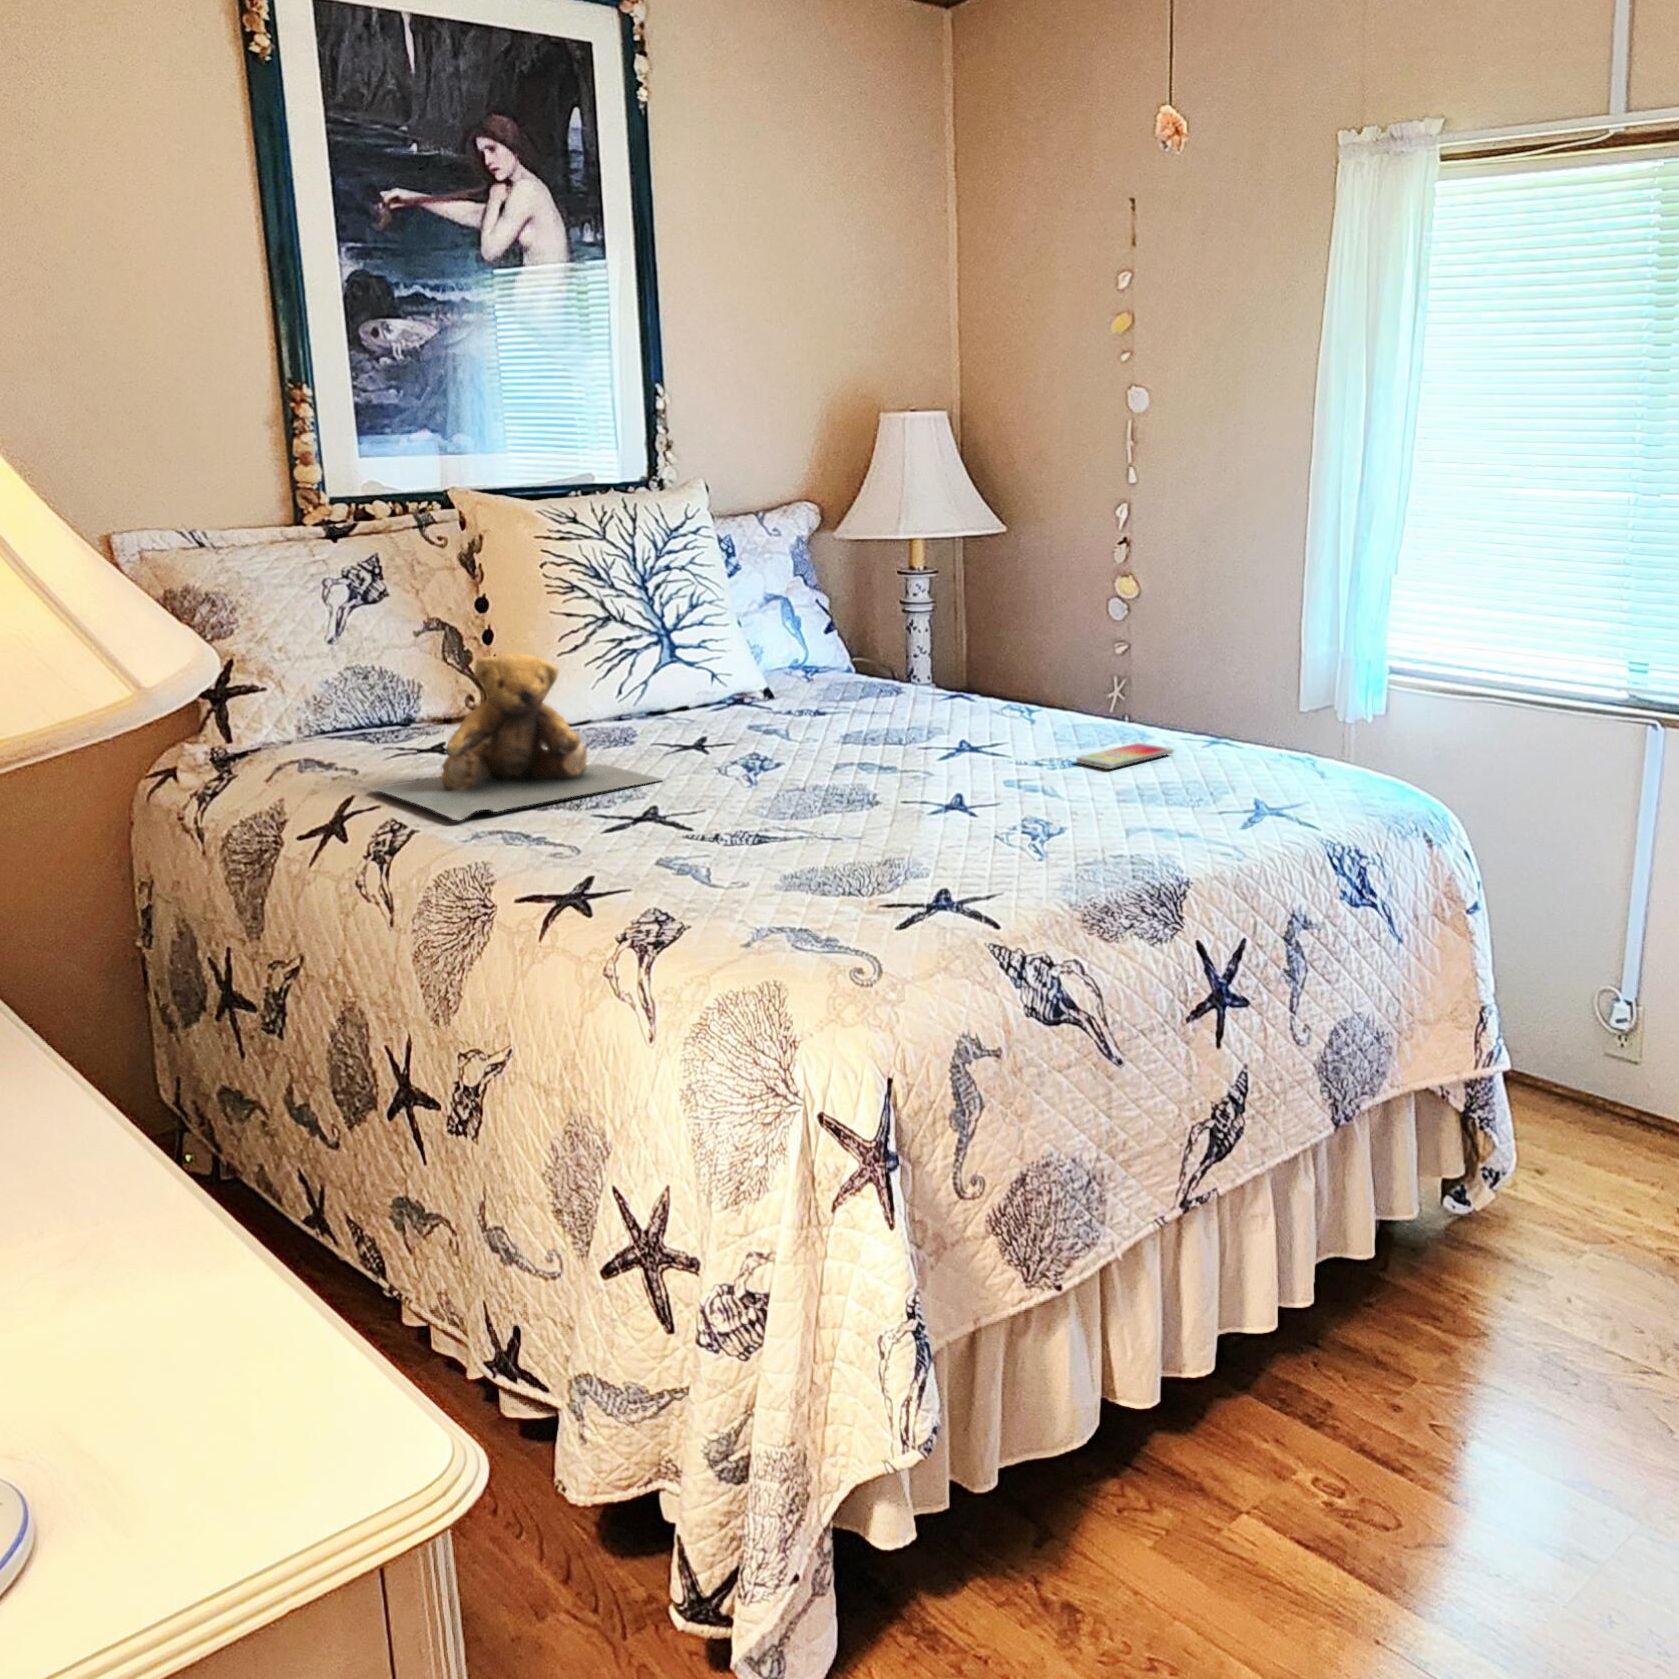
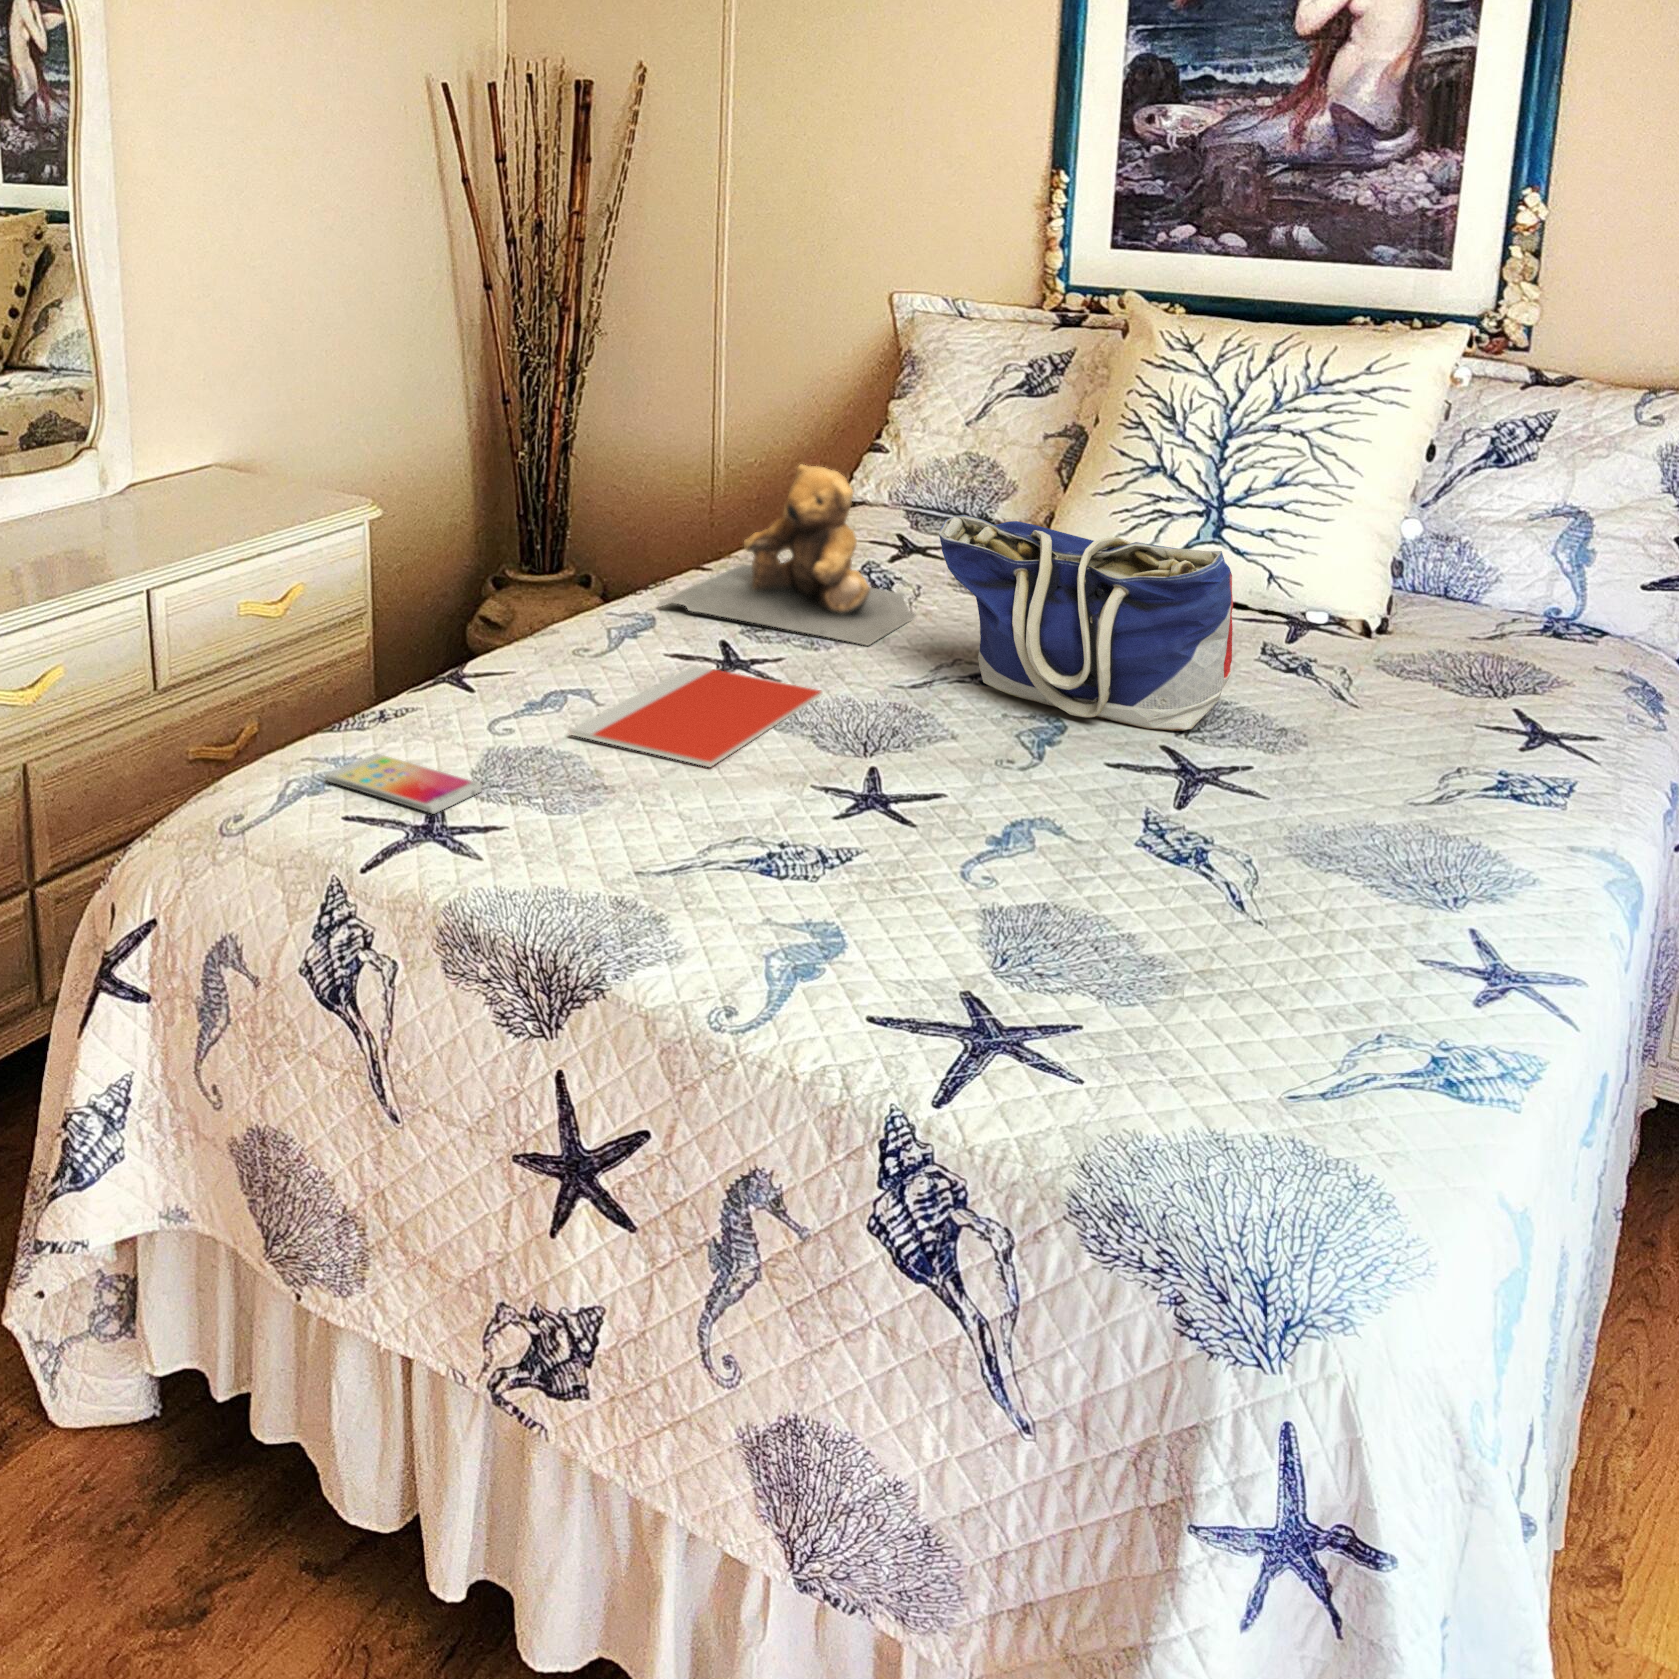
tote bag: none [763,613,966,761] -> present [939,515,1233,731]
smartphone: present [1076,743,1173,769] -> present [325,754,482,814]
notebook: none [654,797,890,860] -> present [569,666,823,767]

